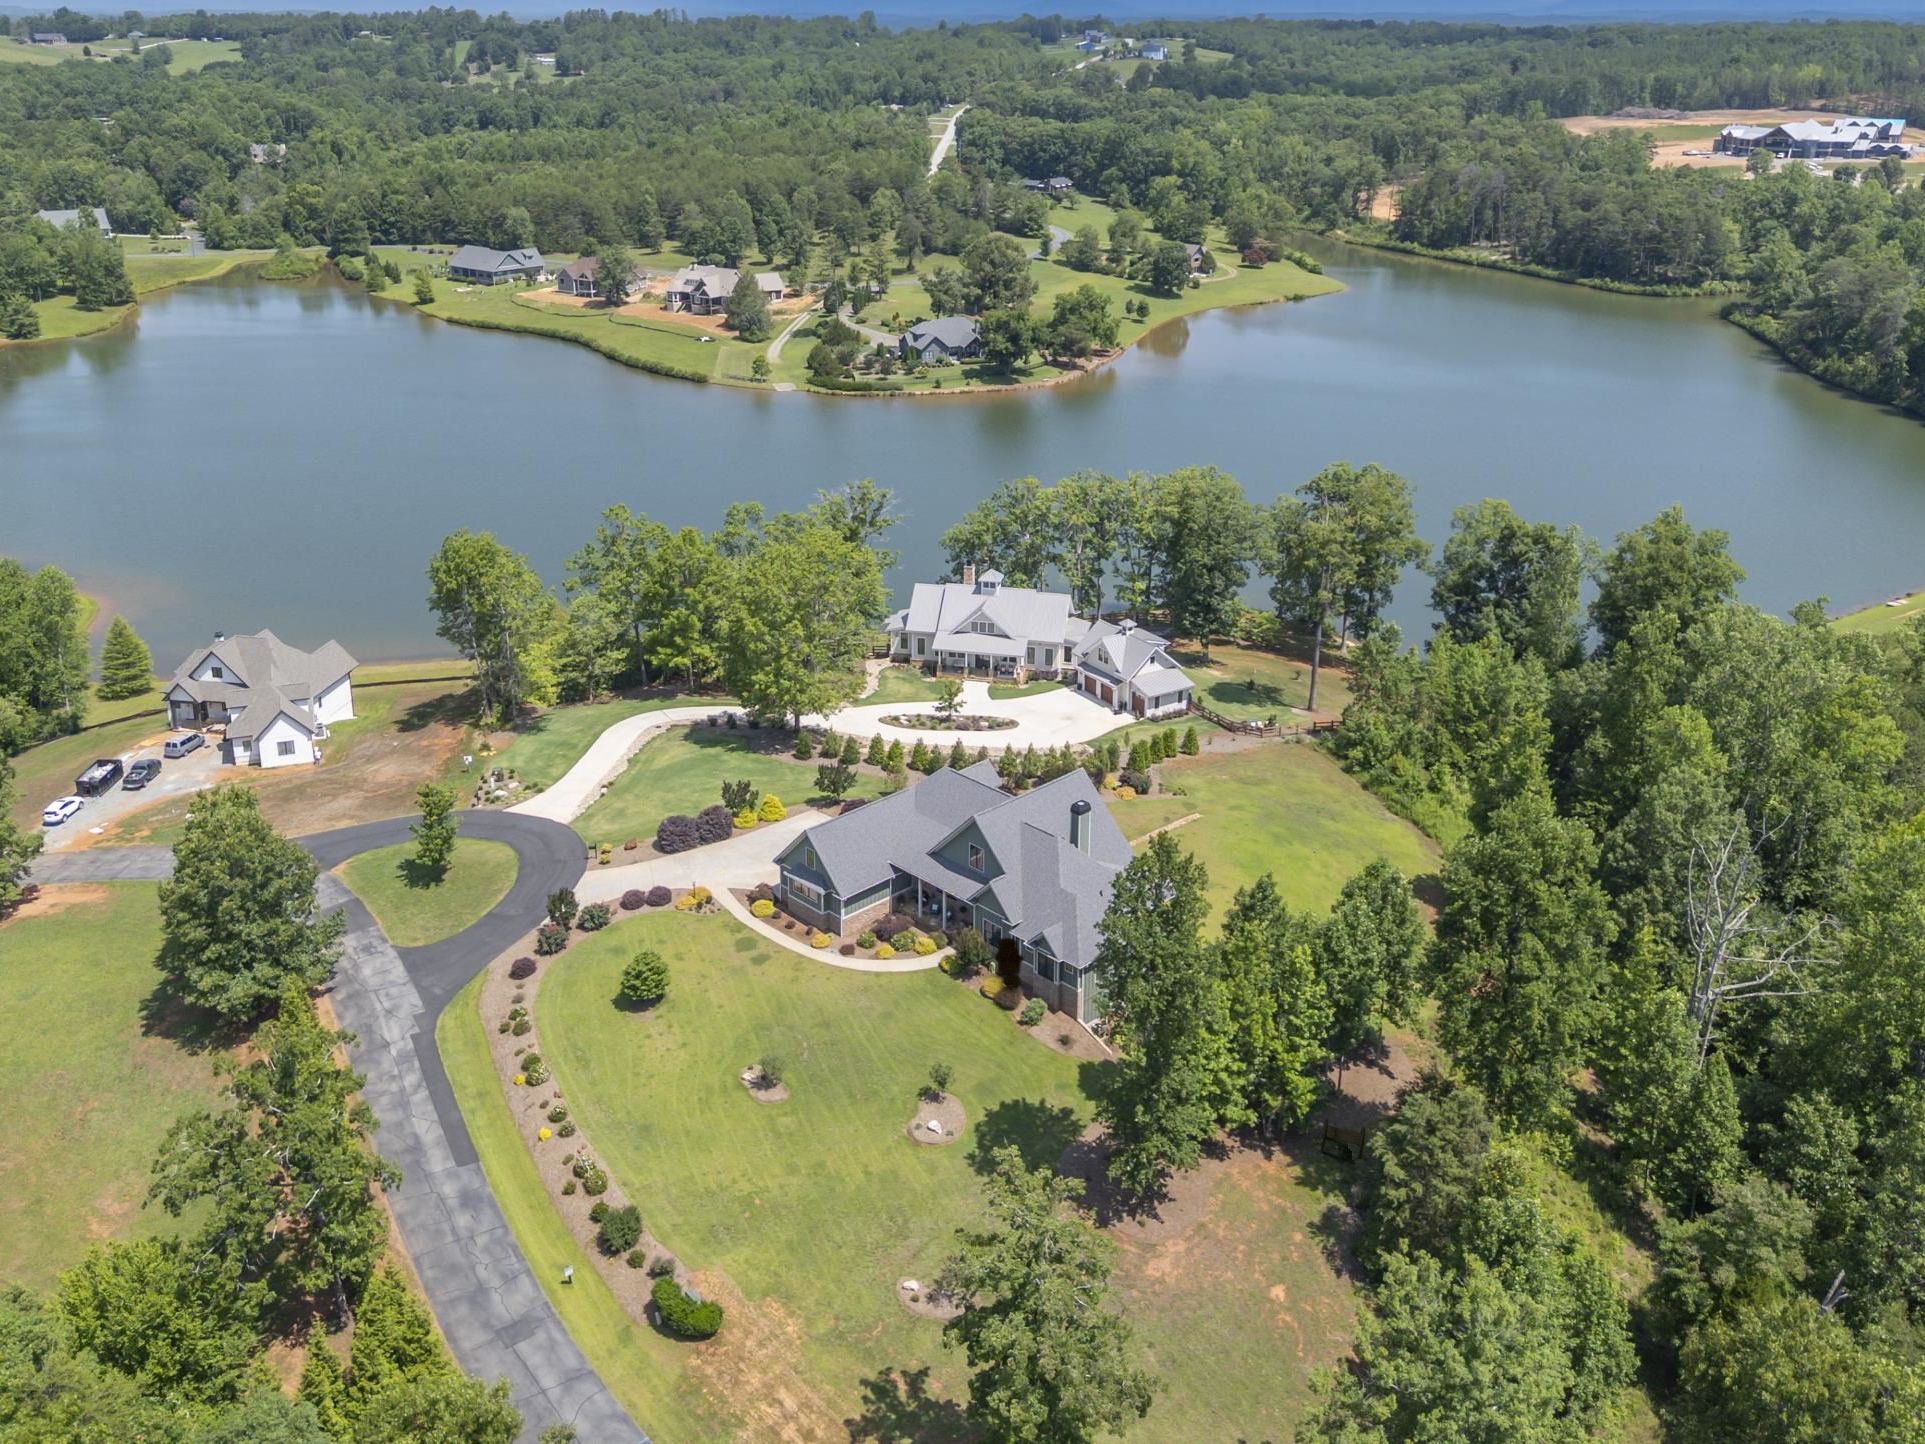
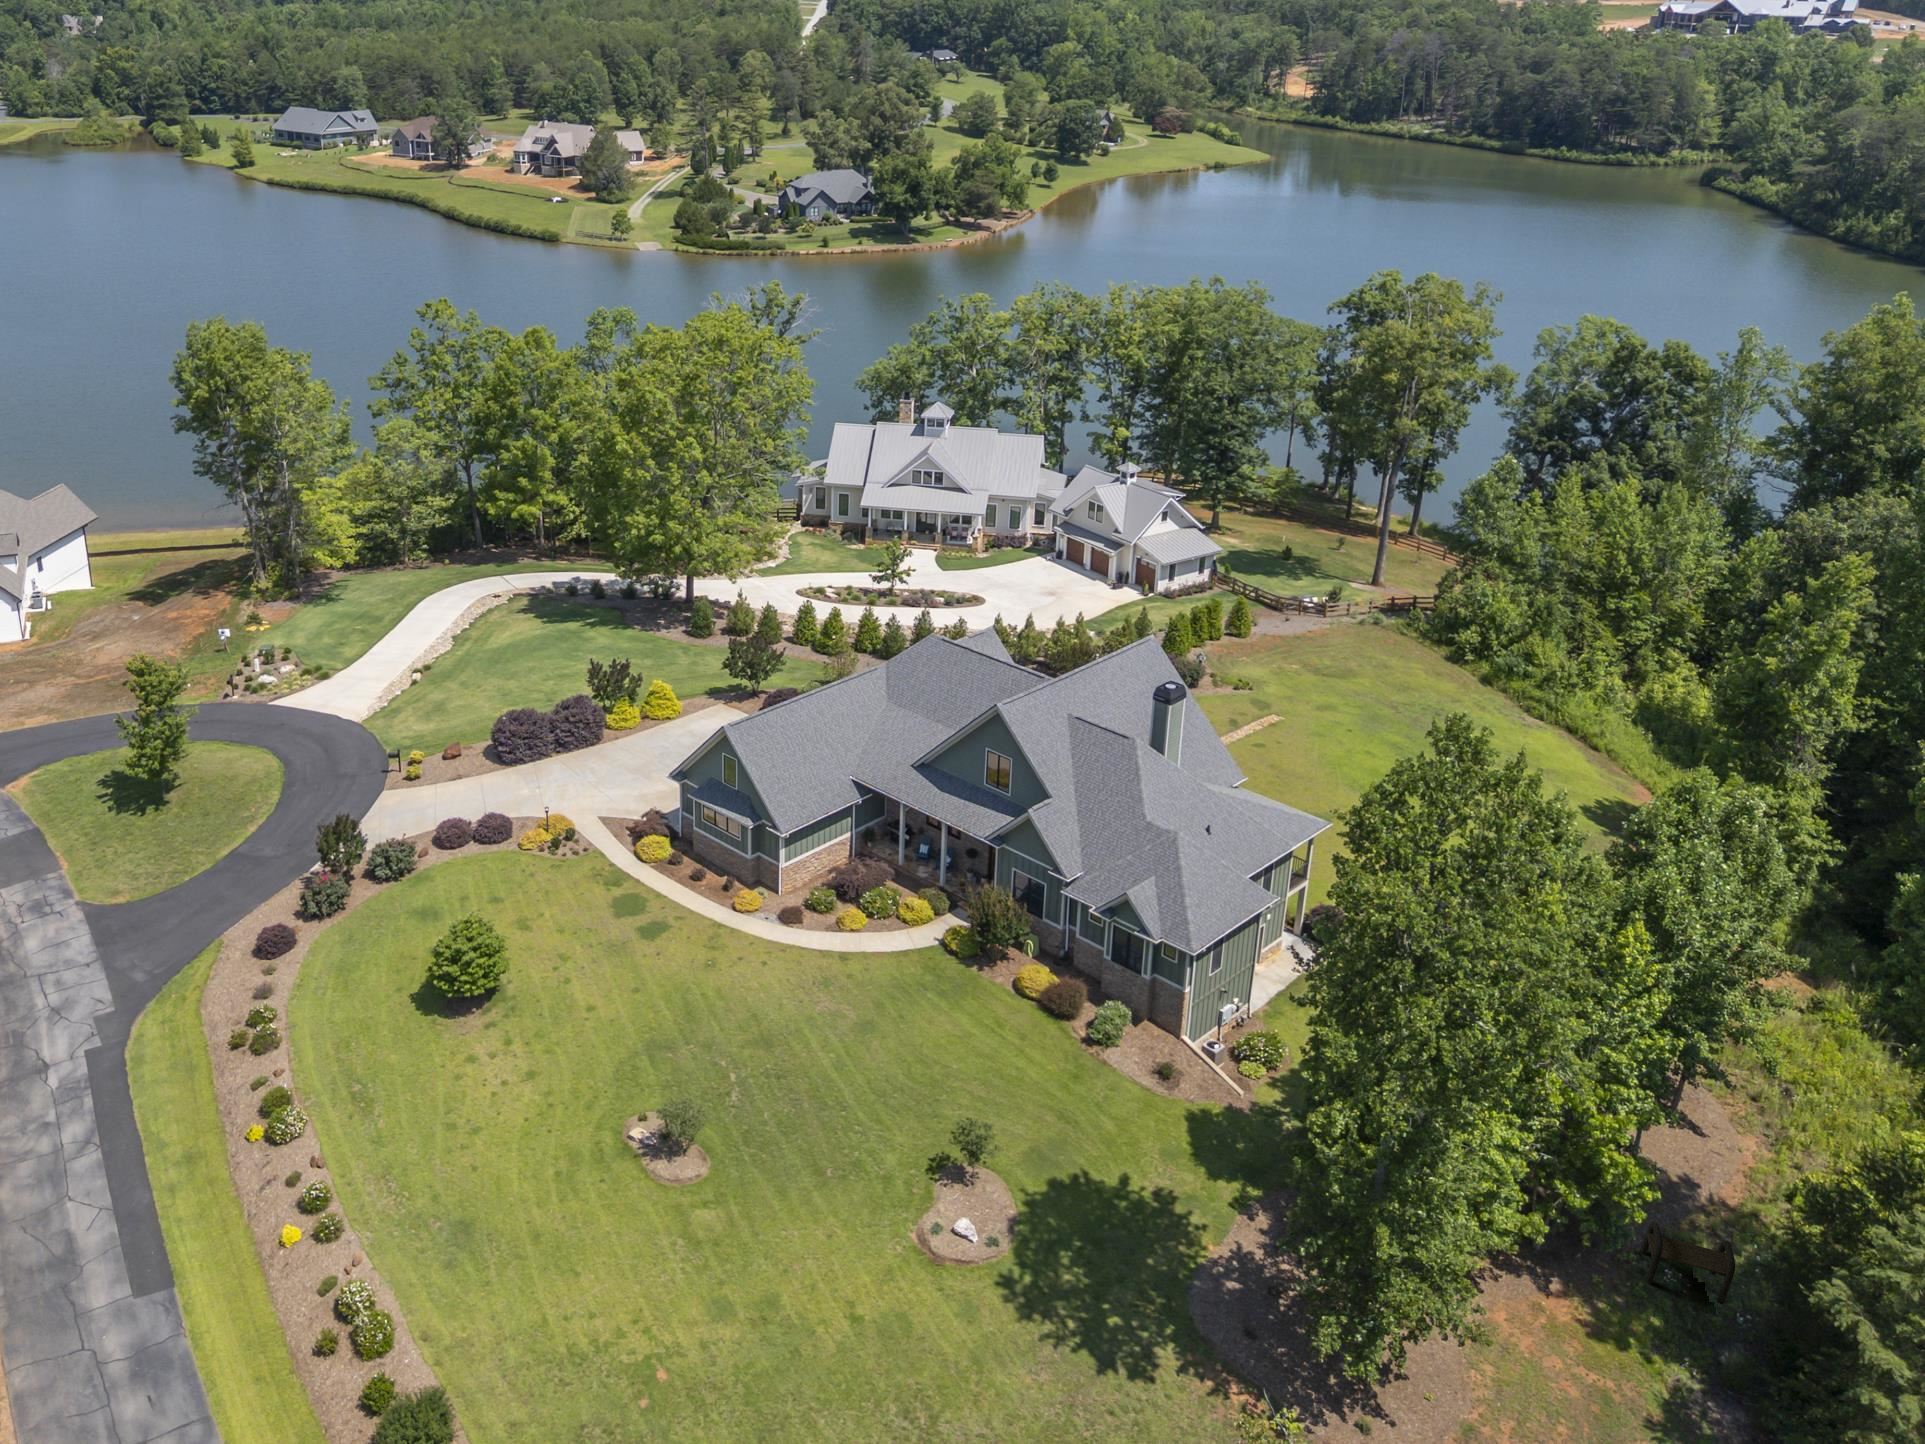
lounge chair: present [995,938,1024,988] -> none [1031,899,1079,987]

